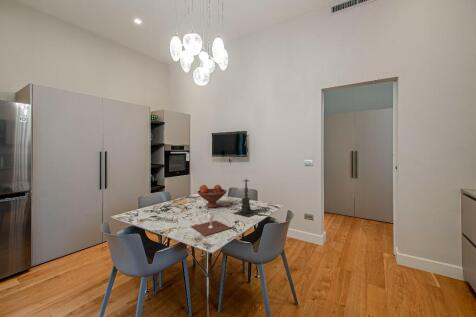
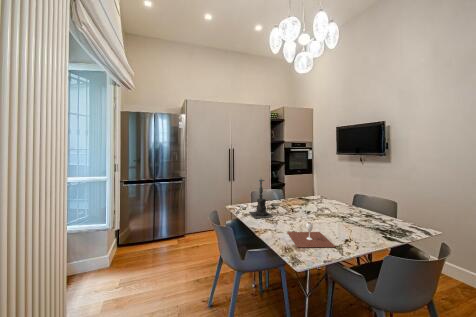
candle holder: present [234,179,258,217] -> present [249,179,273,218]
fruit bowl: present [198,185,227,208] -> none [305,187,343,215]

